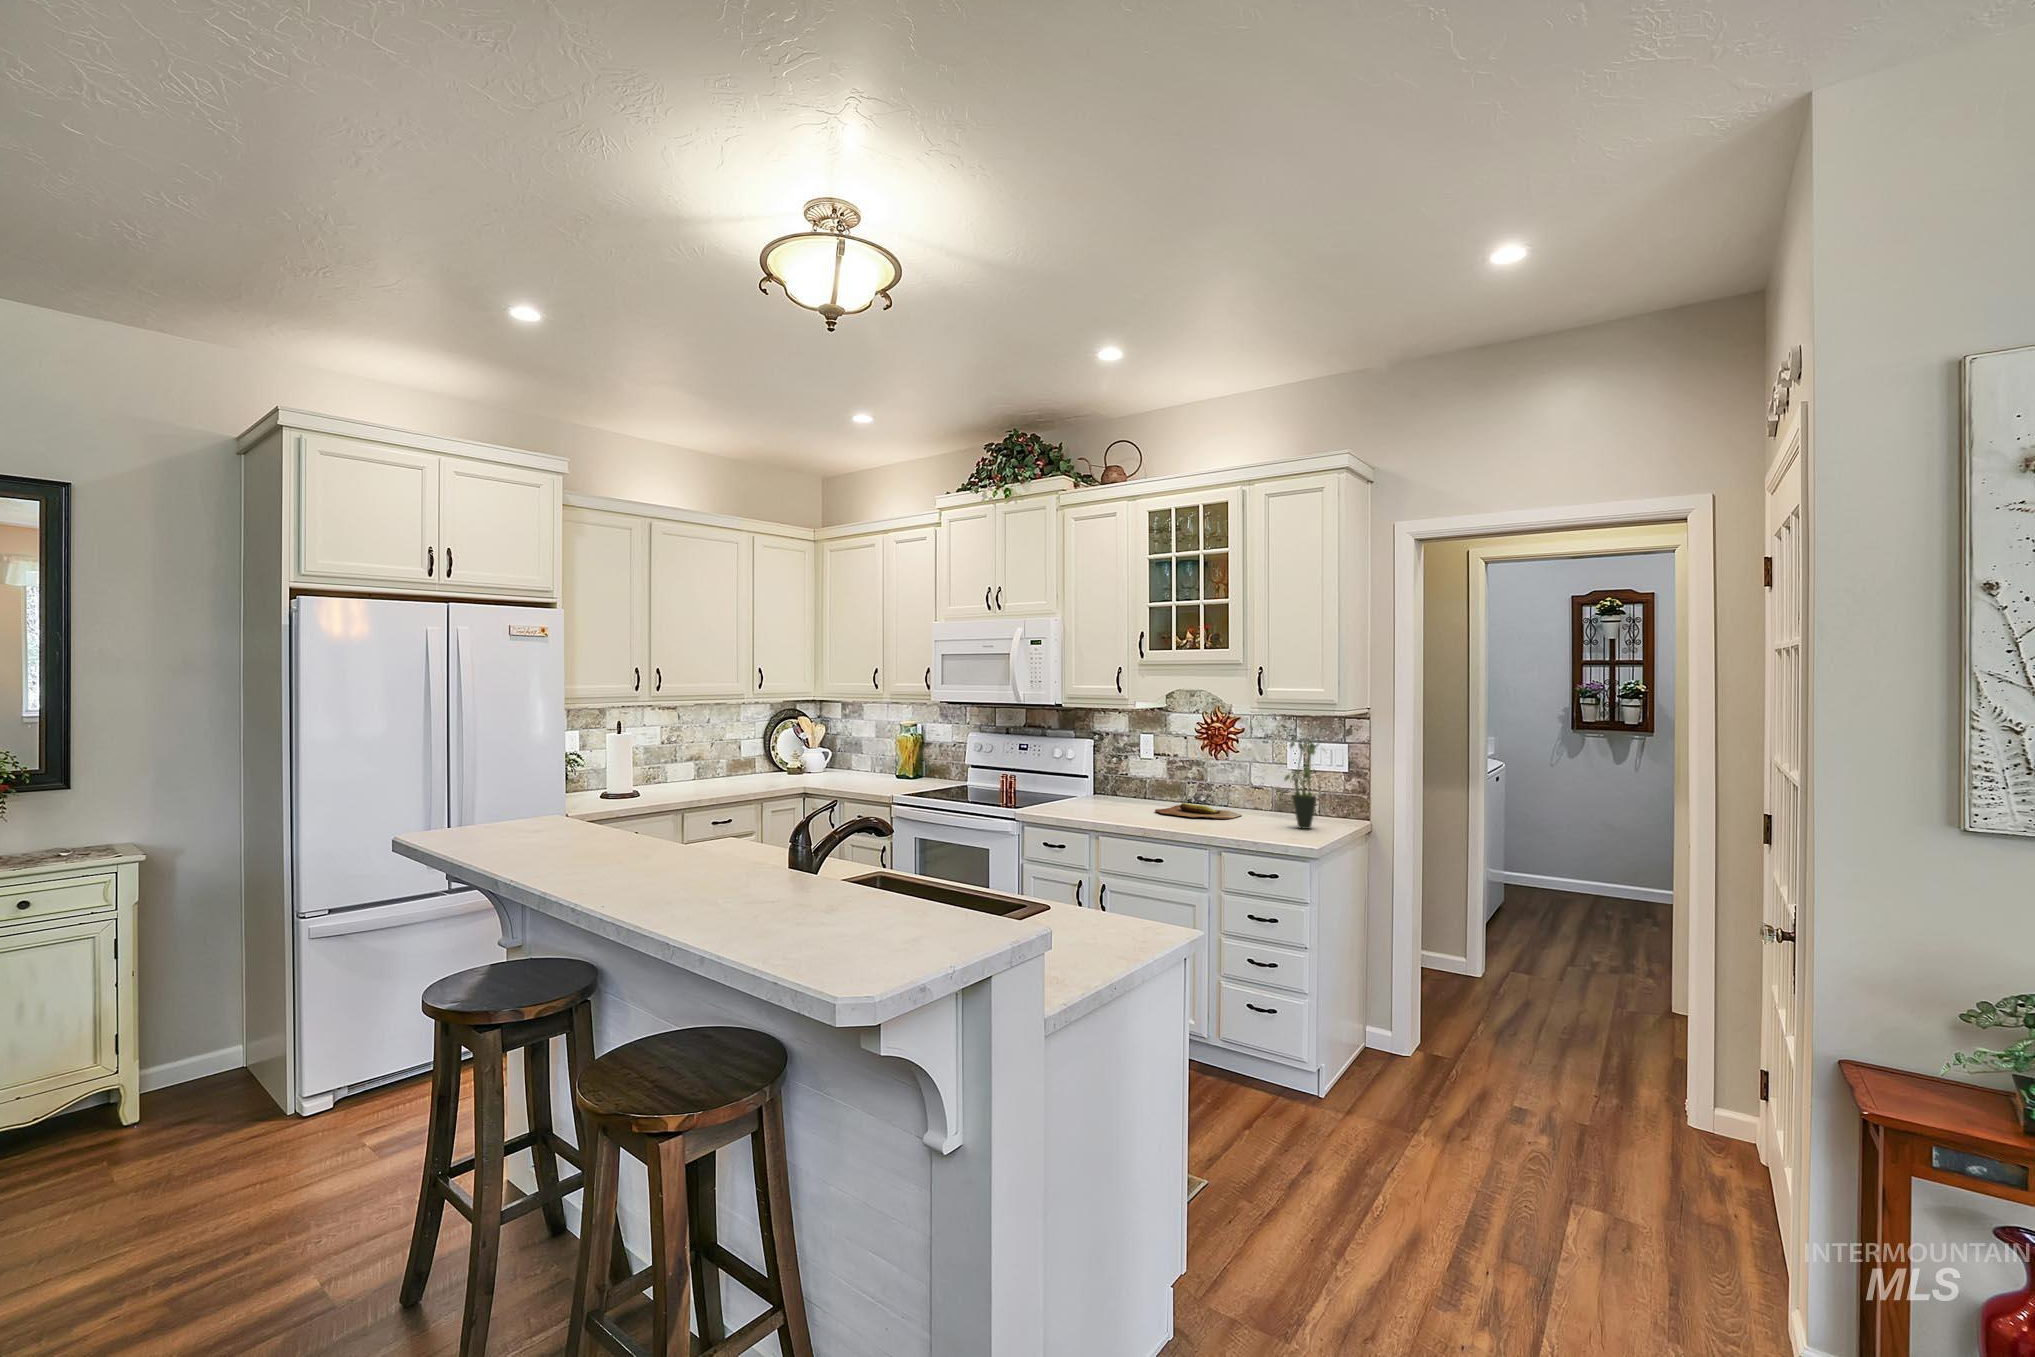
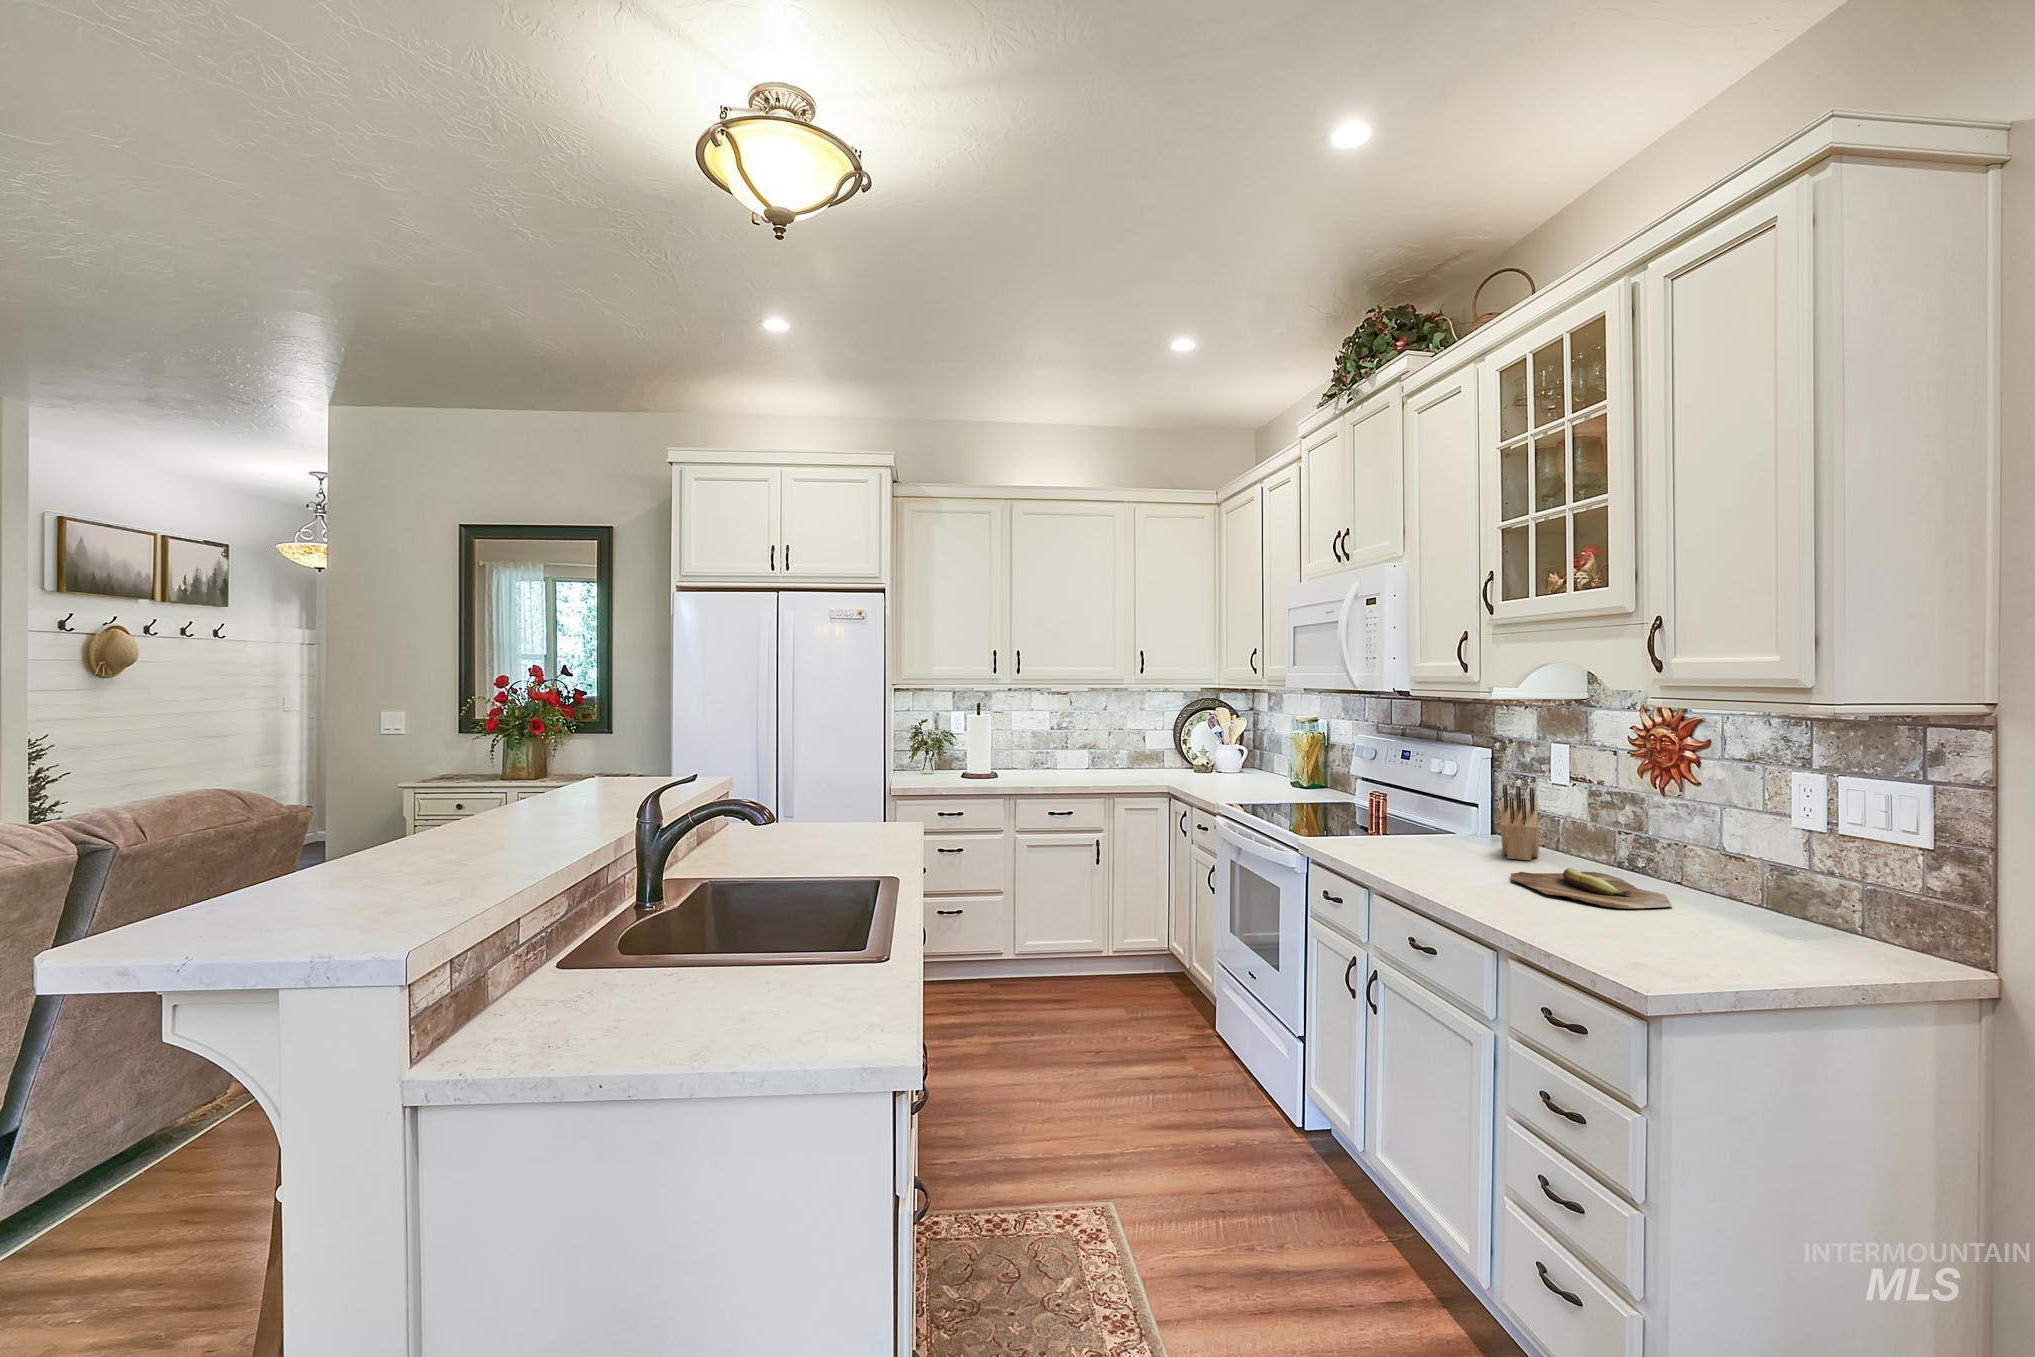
potted plant: present [1285,736,1318,829] -> none [1687,755,1793,958]
knife block: none [1112,760,1147,804] -> present [1501,784,1539,860]

